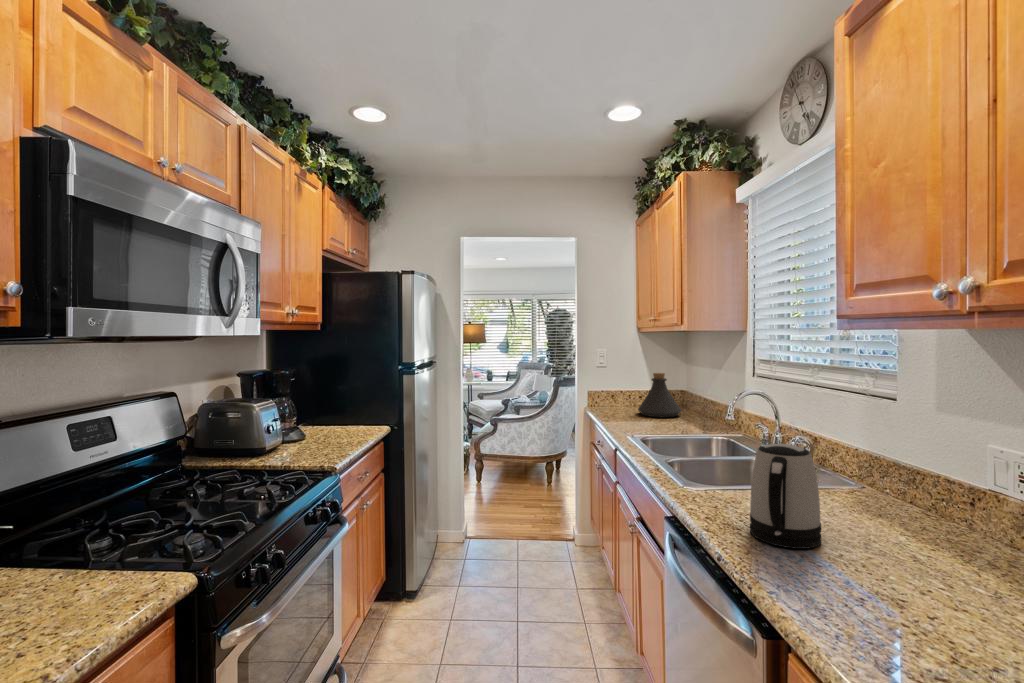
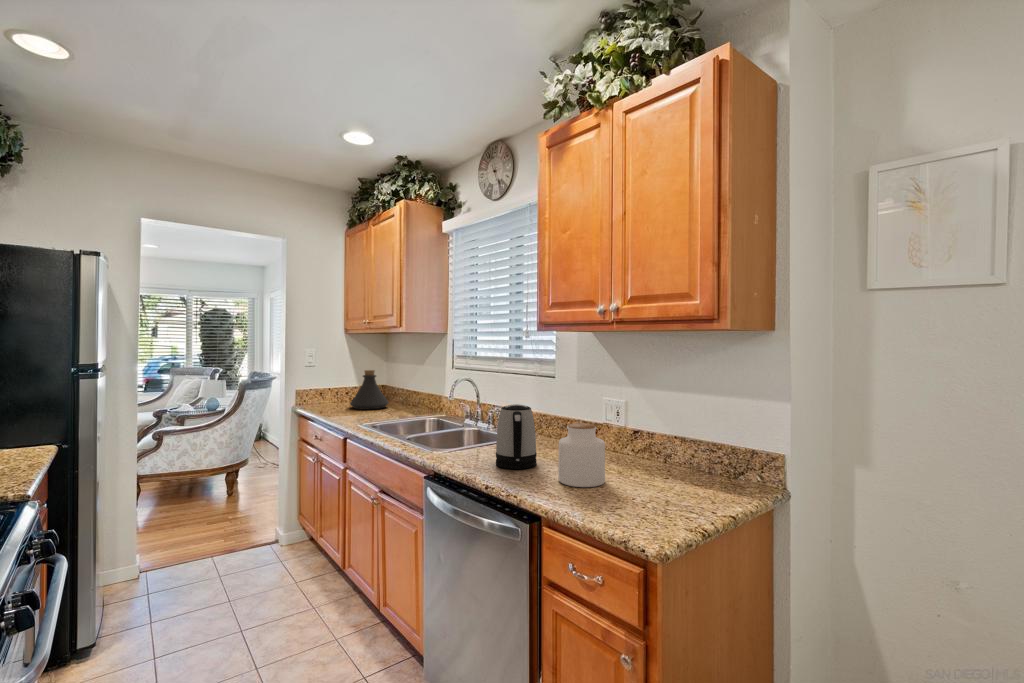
jar: none [839,496,945,628] -> present [558,423,605,487]

